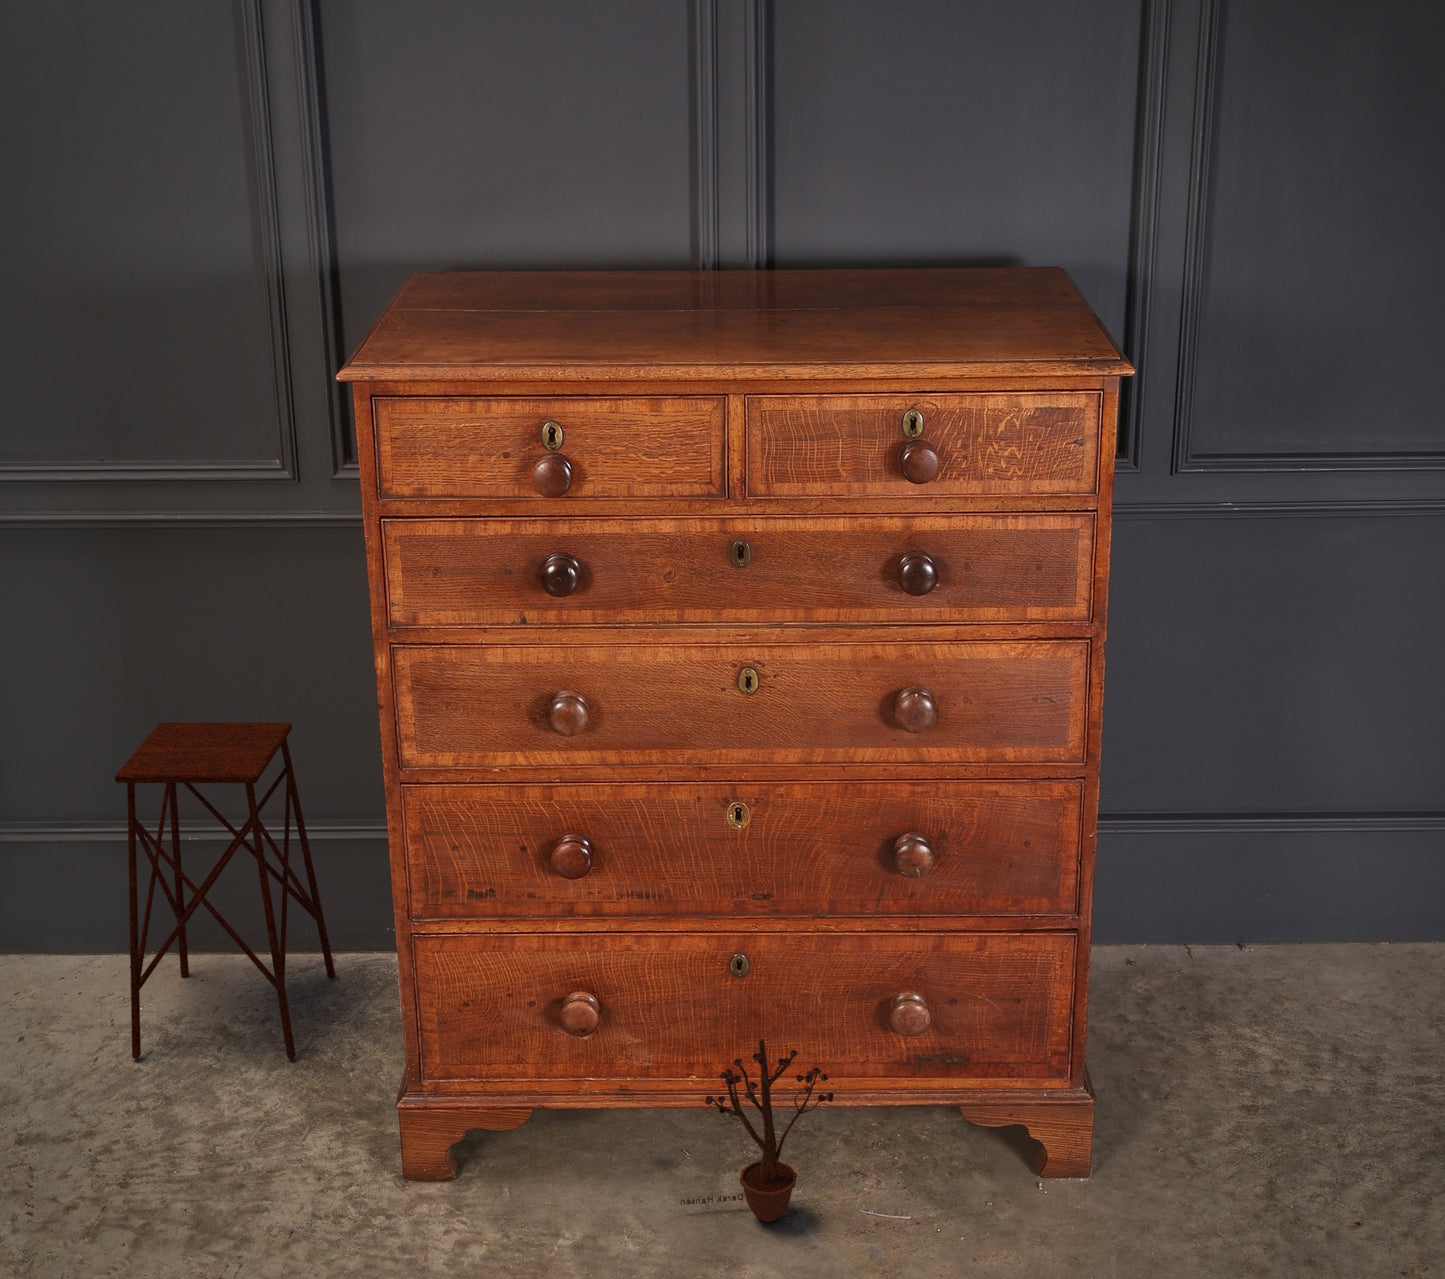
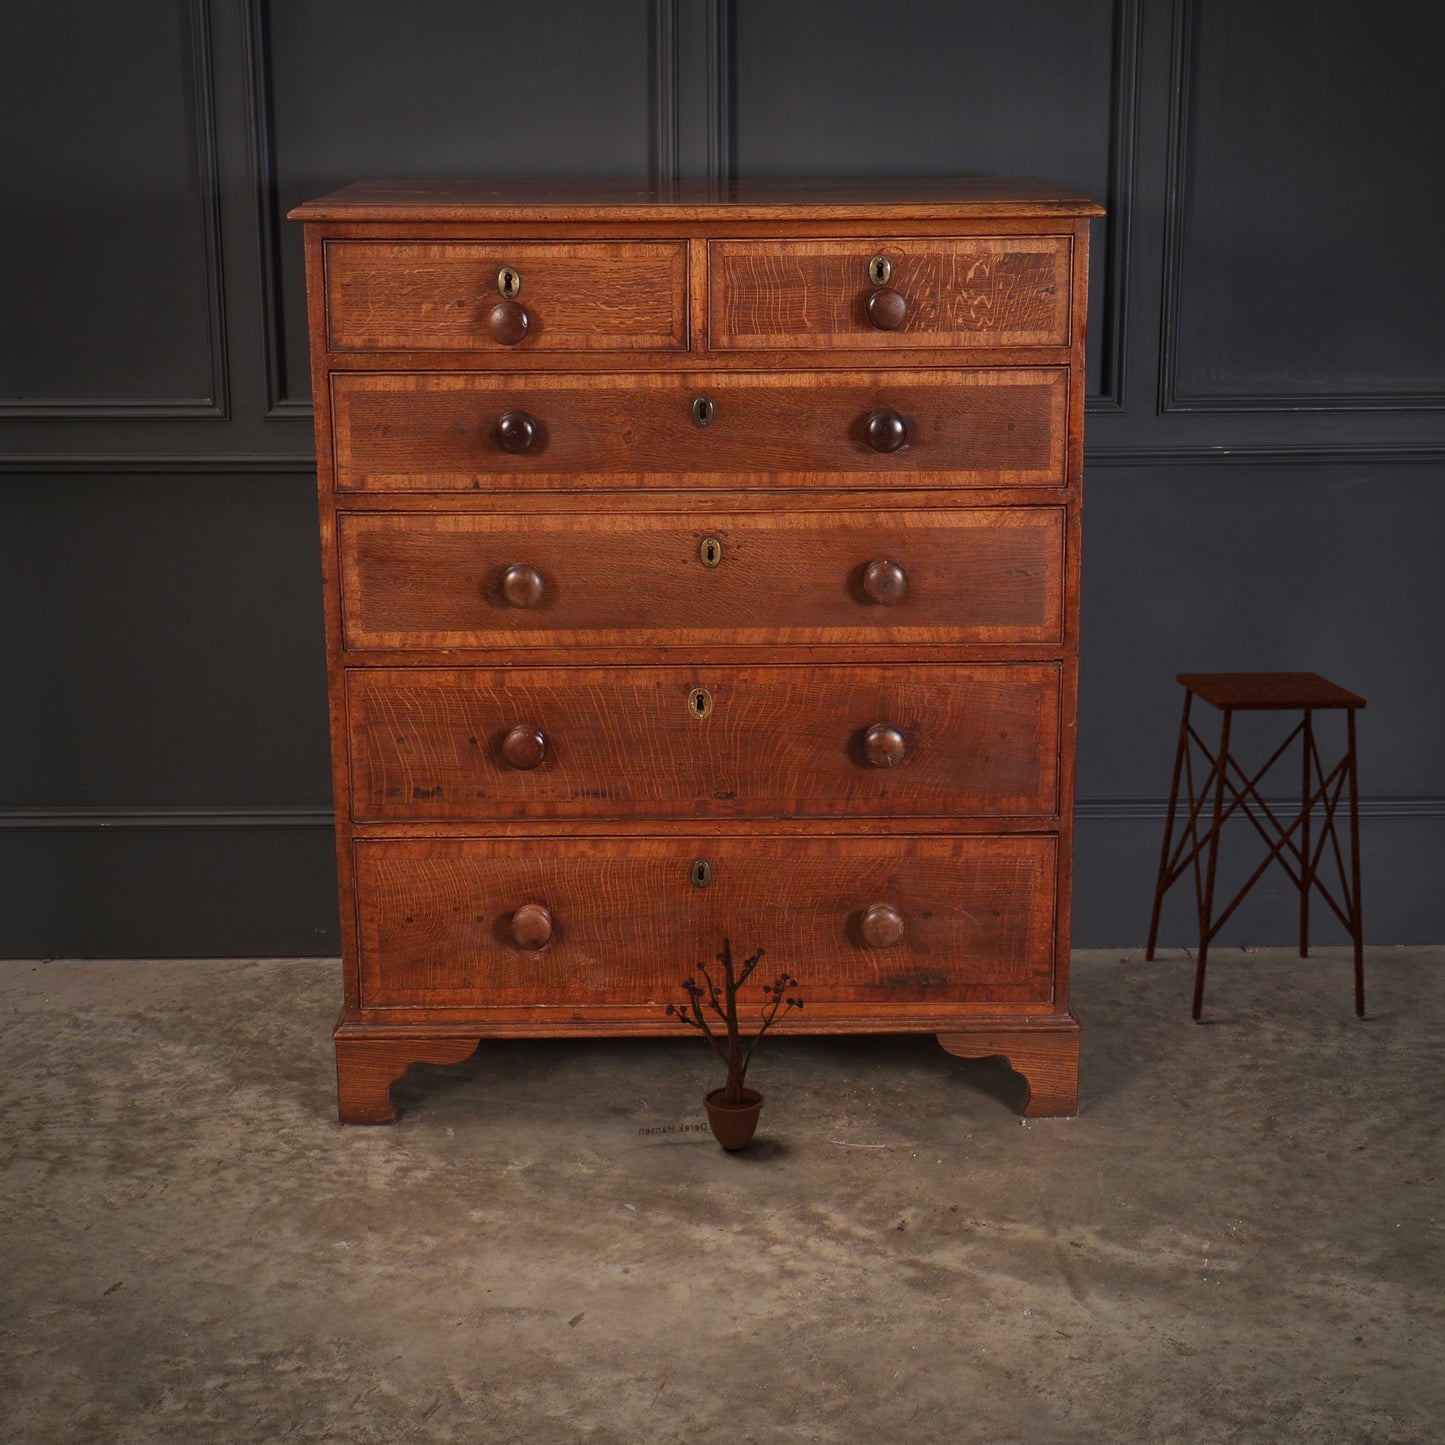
side table: present [115,722,335,1059] -> present [1145,672,1367,1021]

